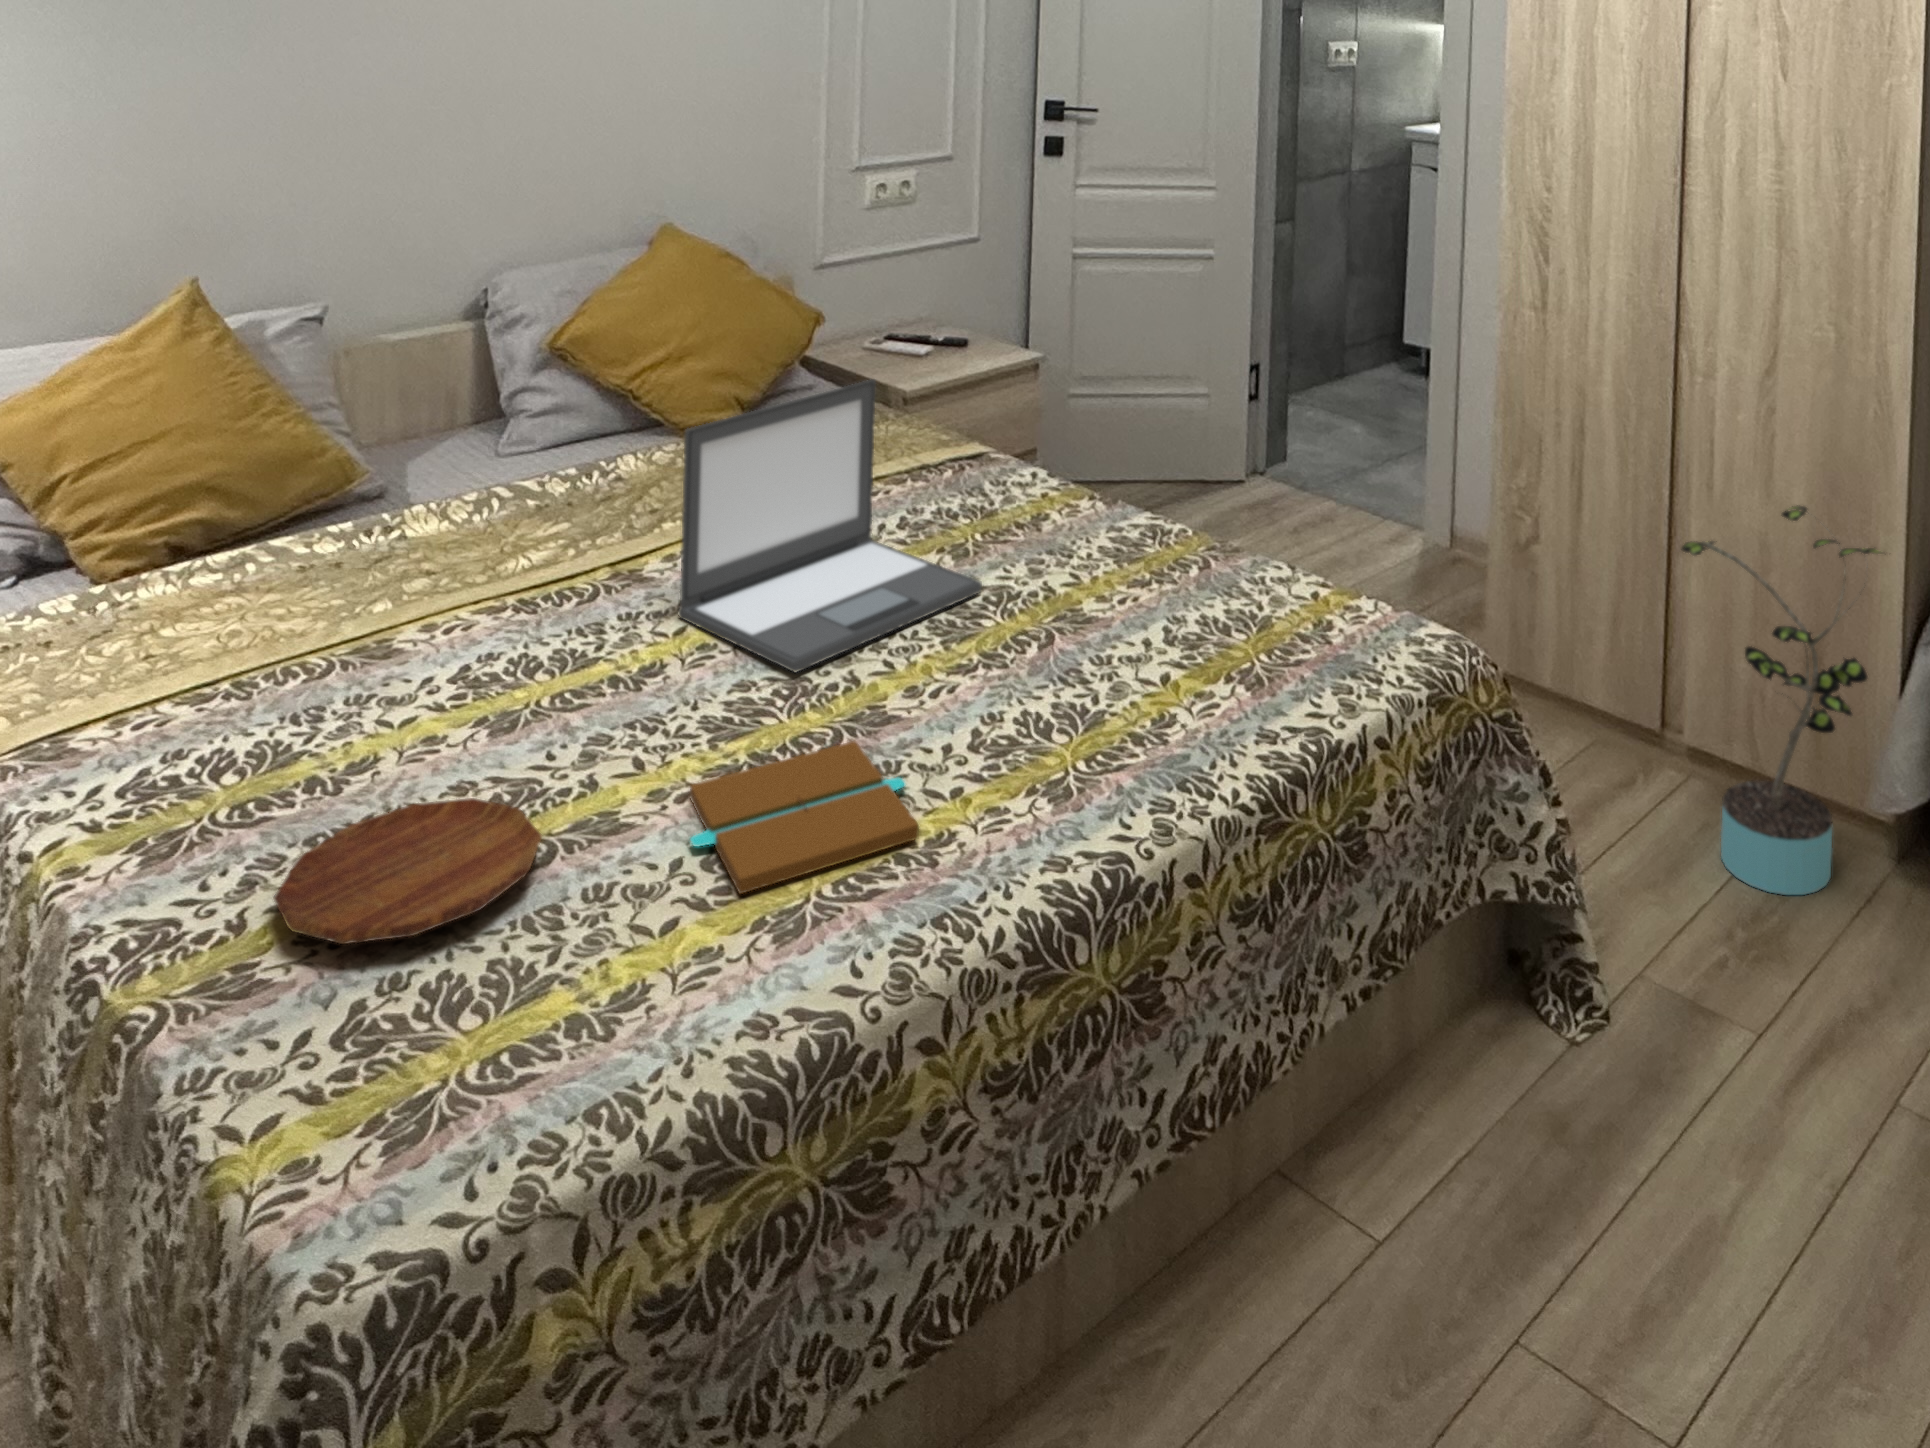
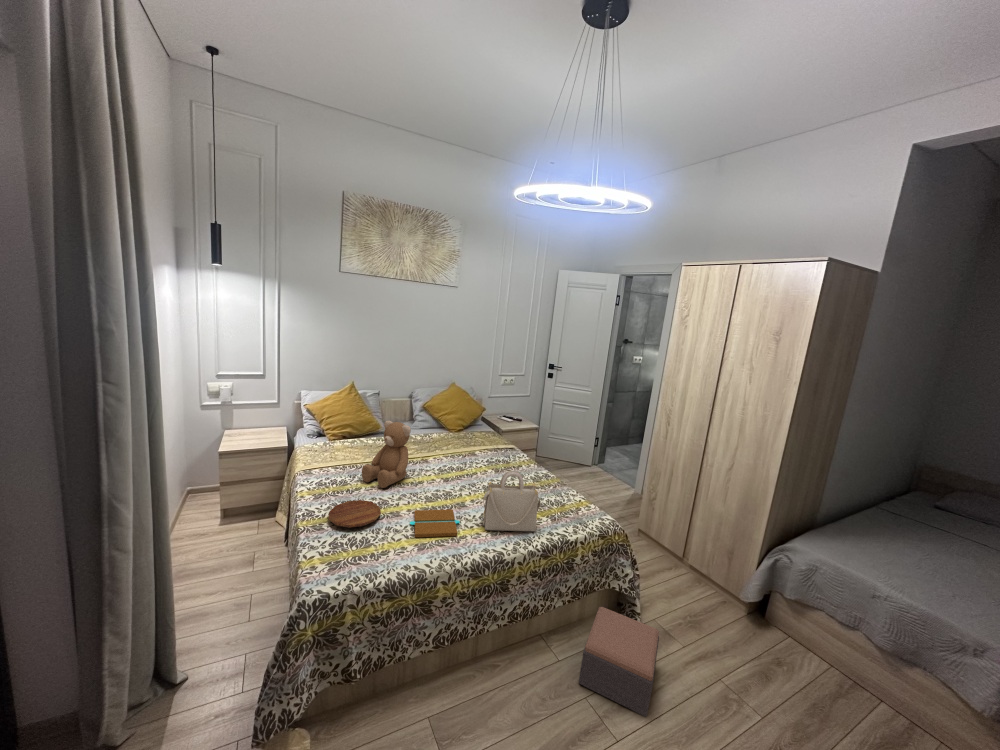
laptop: present [678,379,982,672] -> none [429,426,497,491]
teddy bear: none [371,414,599,730] -> present [362,420,411,488]
potted plant: present [1681,506,1881,895] -> none [693,509,762,615]
handbag: none [994,516,1216,785] -> present [483,471,540,531]
footstool: none [1464,972,1732,1325] -> present [579,607,659,717]

